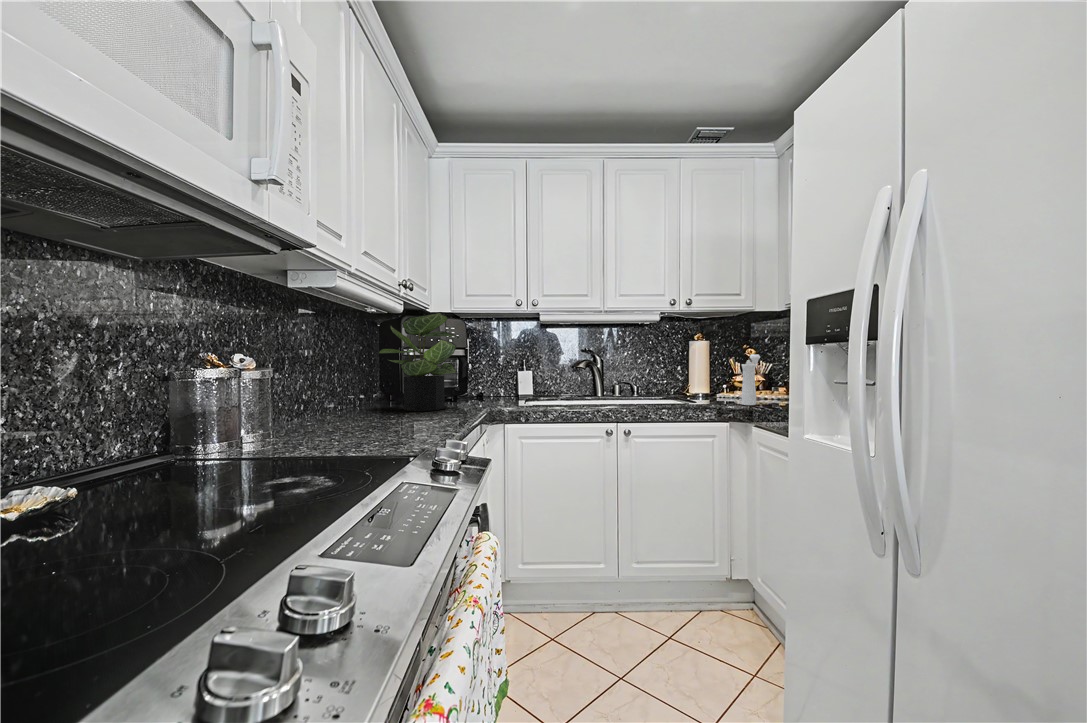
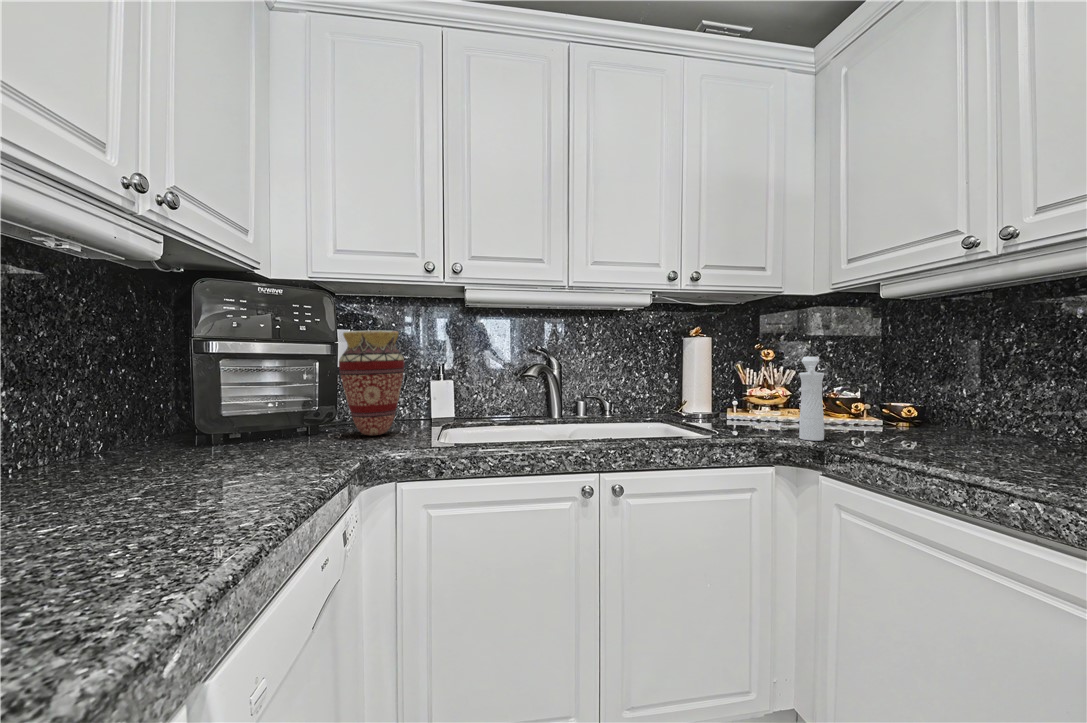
potted plant: present [379,312,457,411] -> none [125,257,304,470]
vase: none [469,341,505,402] -> present [339,330,404,436]

